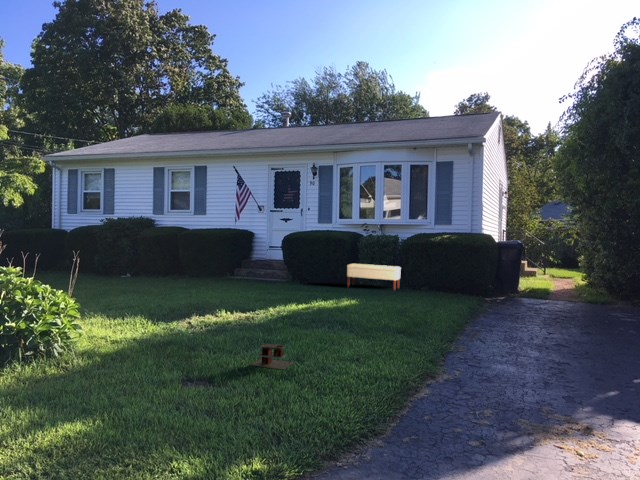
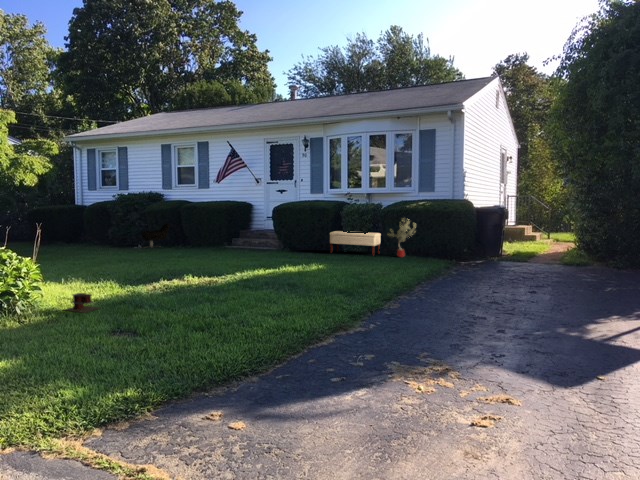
lounge chair: none [131,251,167,279] -> present [142,223,170,248]
potted tree: none [410,251,443,293] -> present [388,219,416,257]
toy house: present [251,343,294,370] -> present [66,293,100,313]

